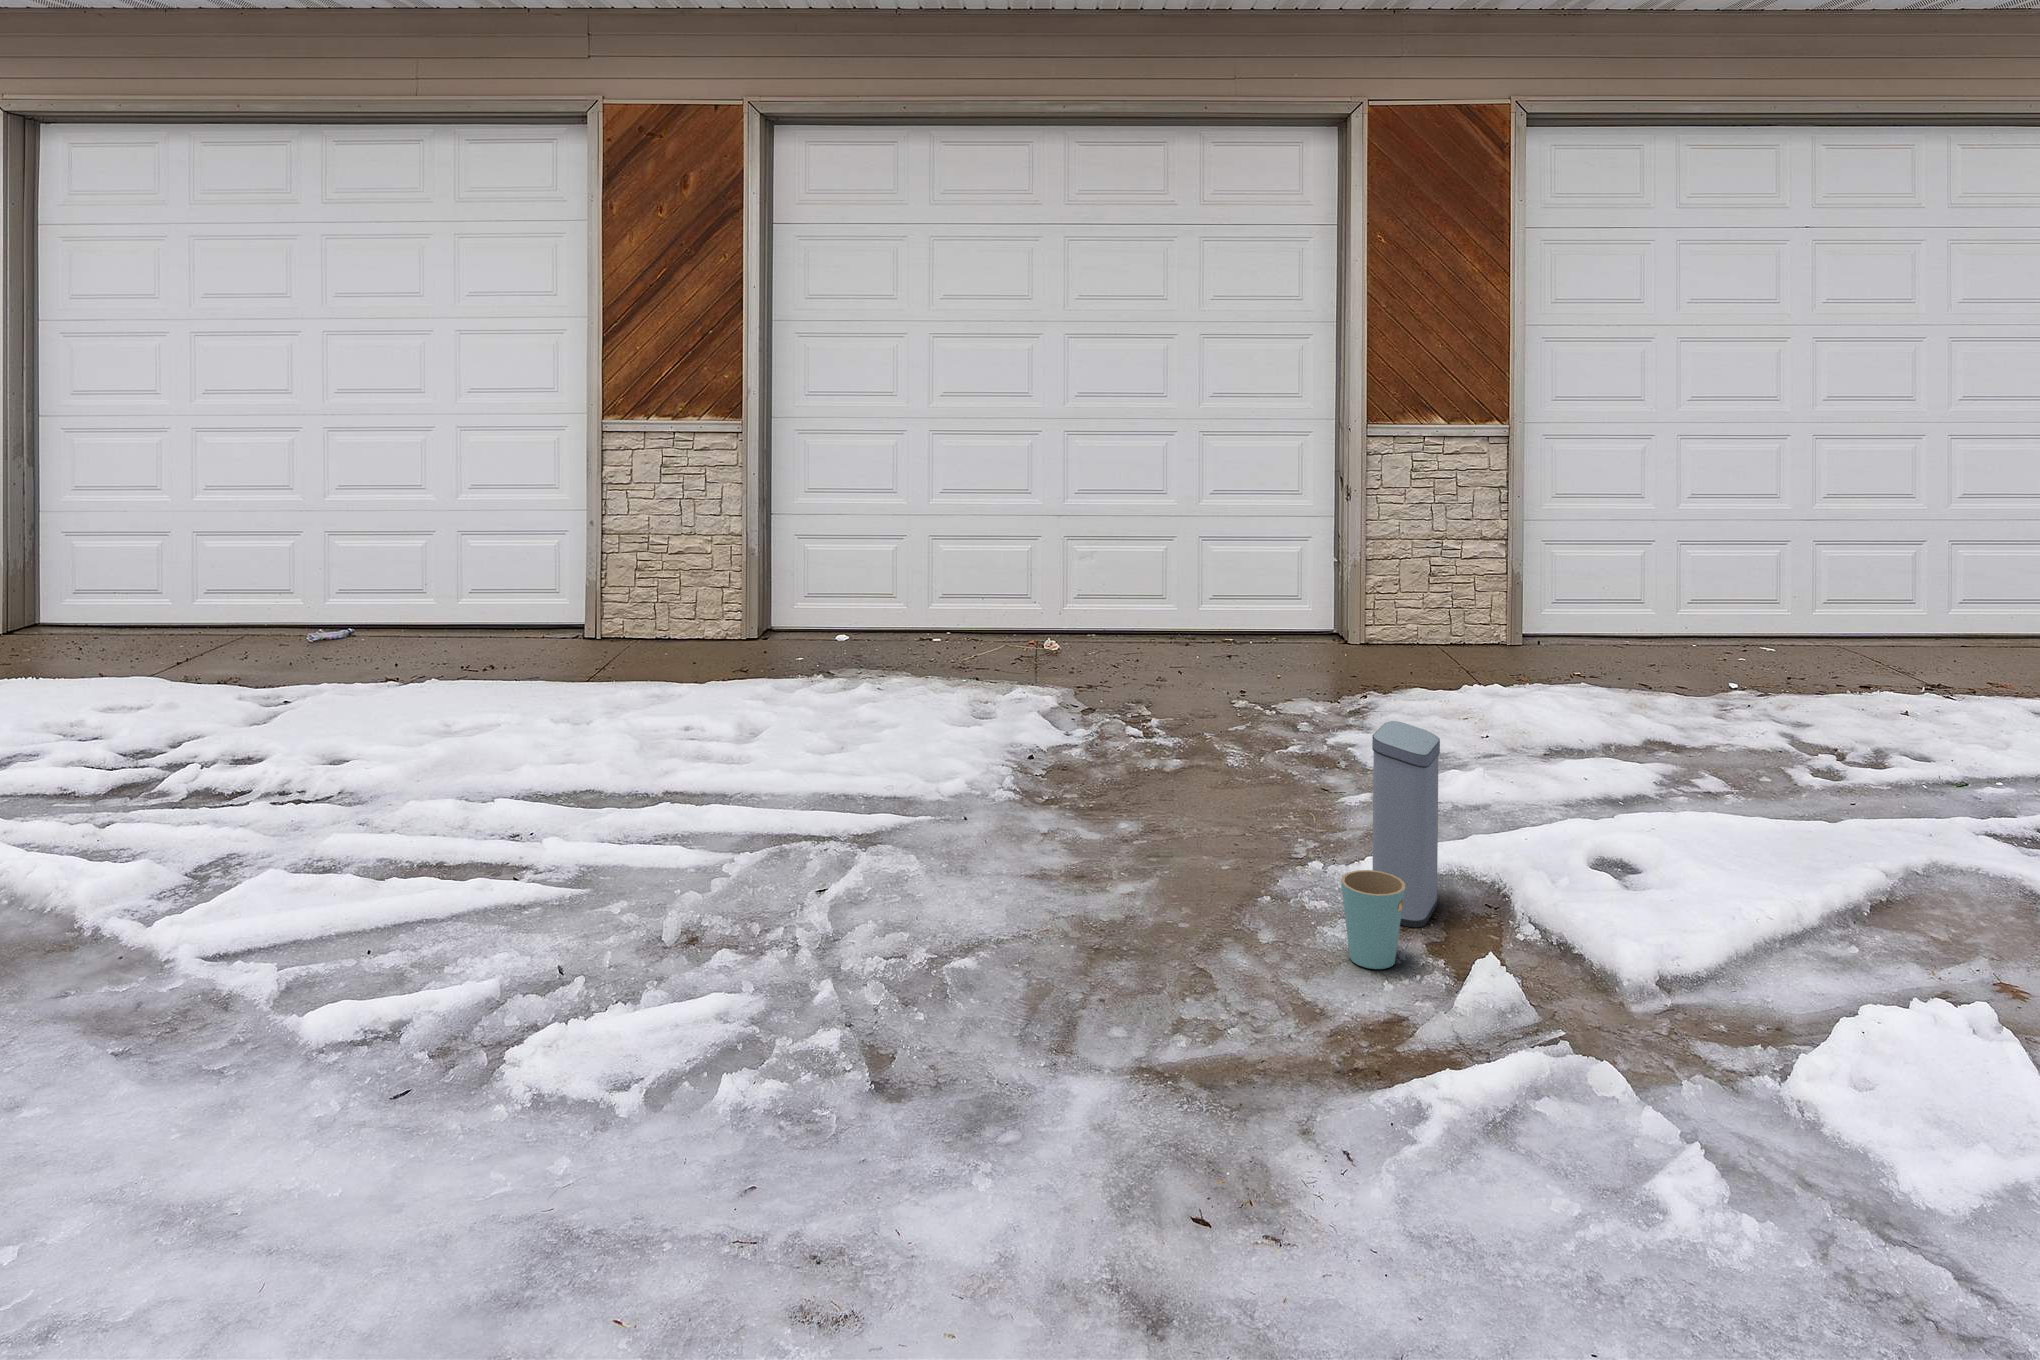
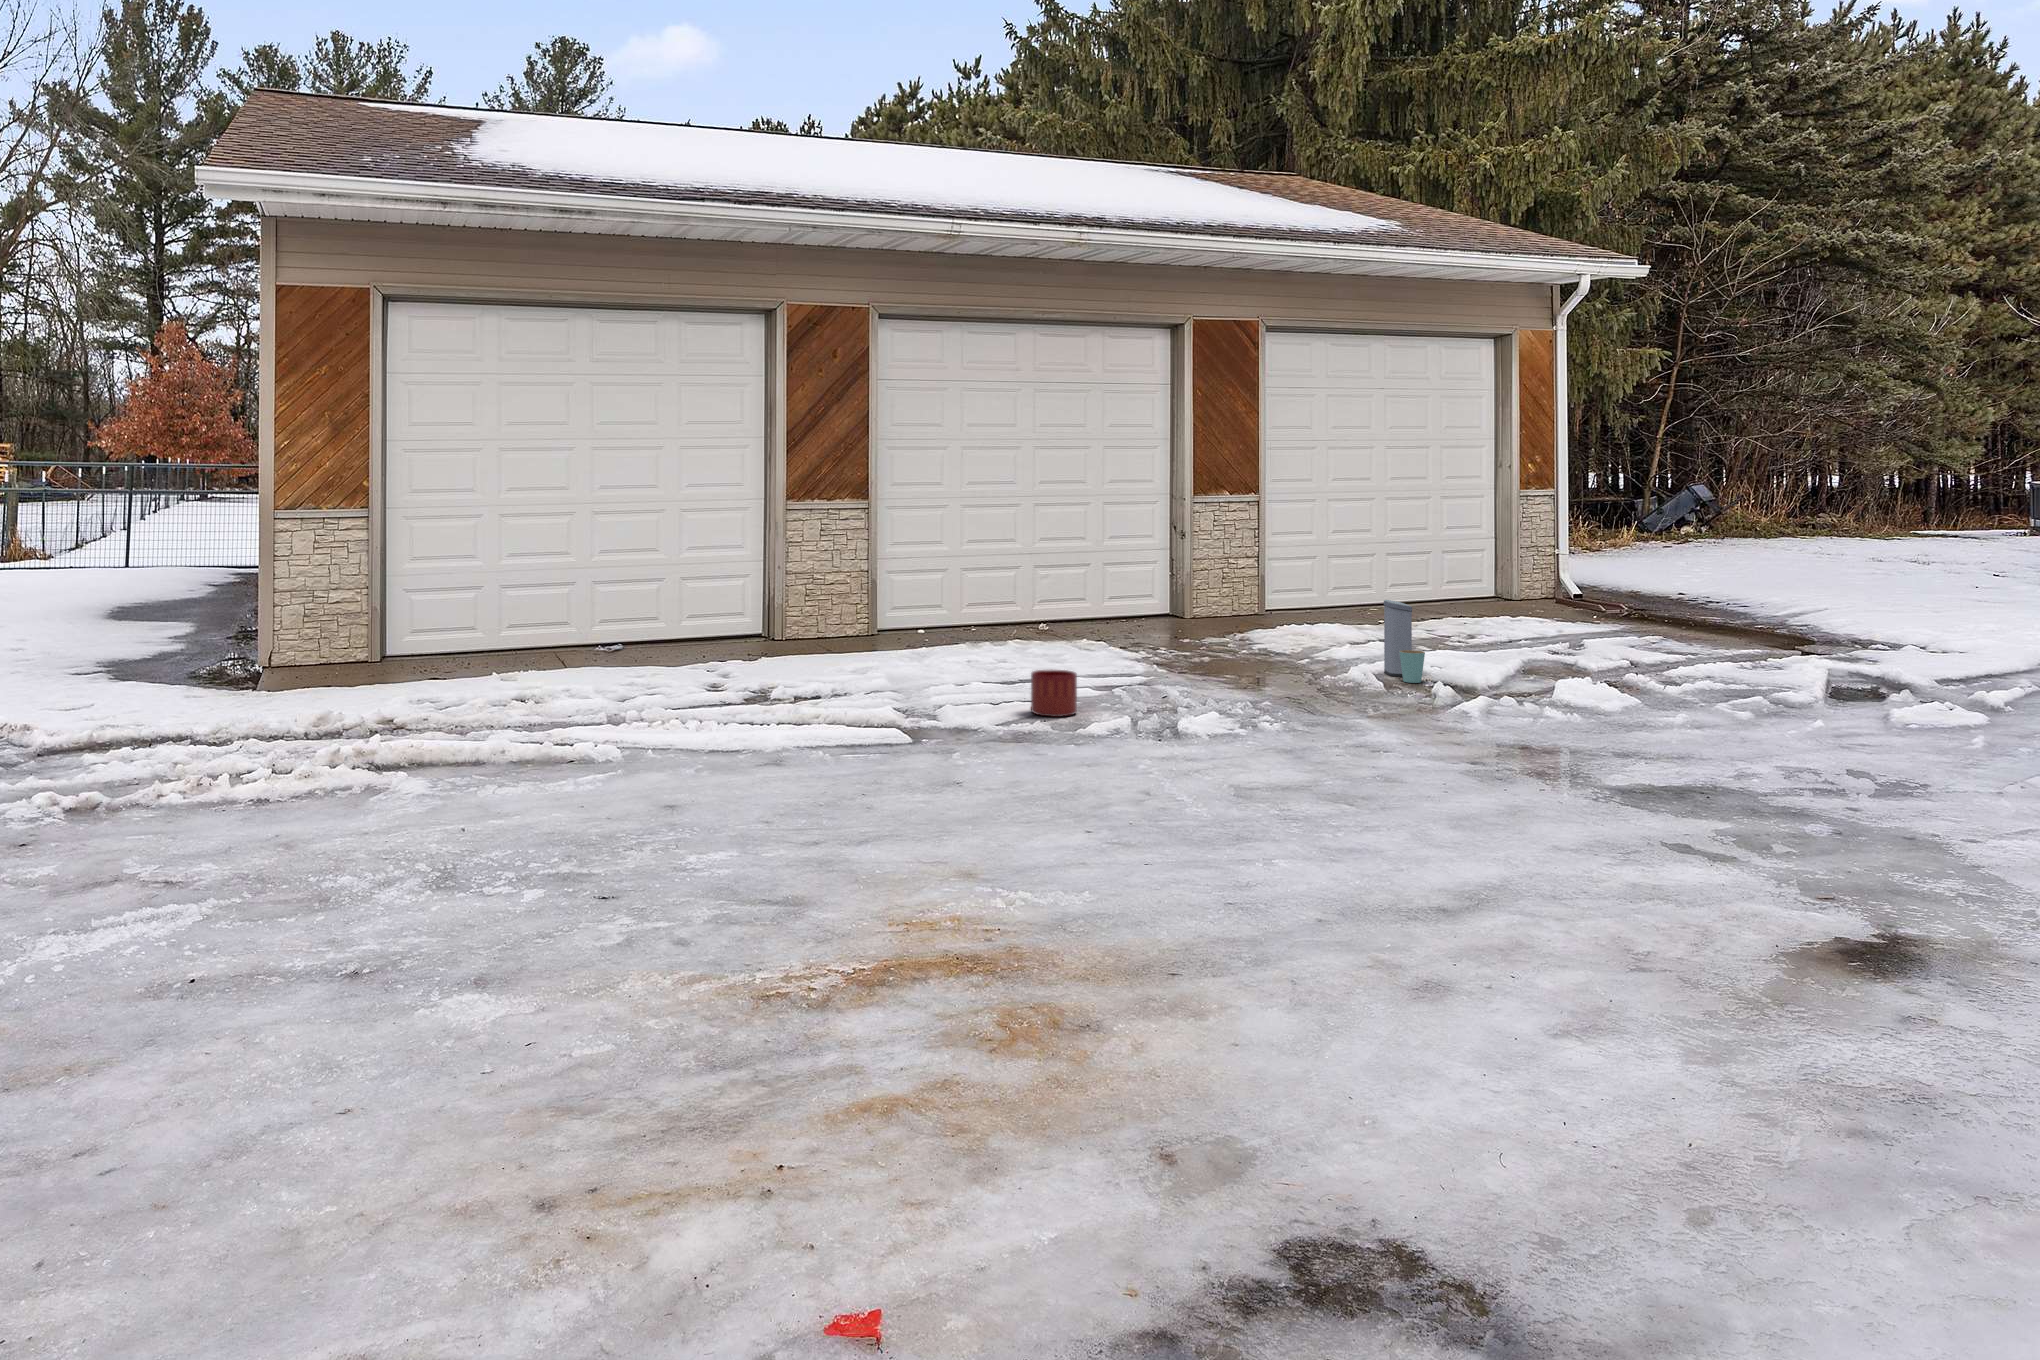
planter: none [235,843,354,975] -> present [1031,670,1077,717]

